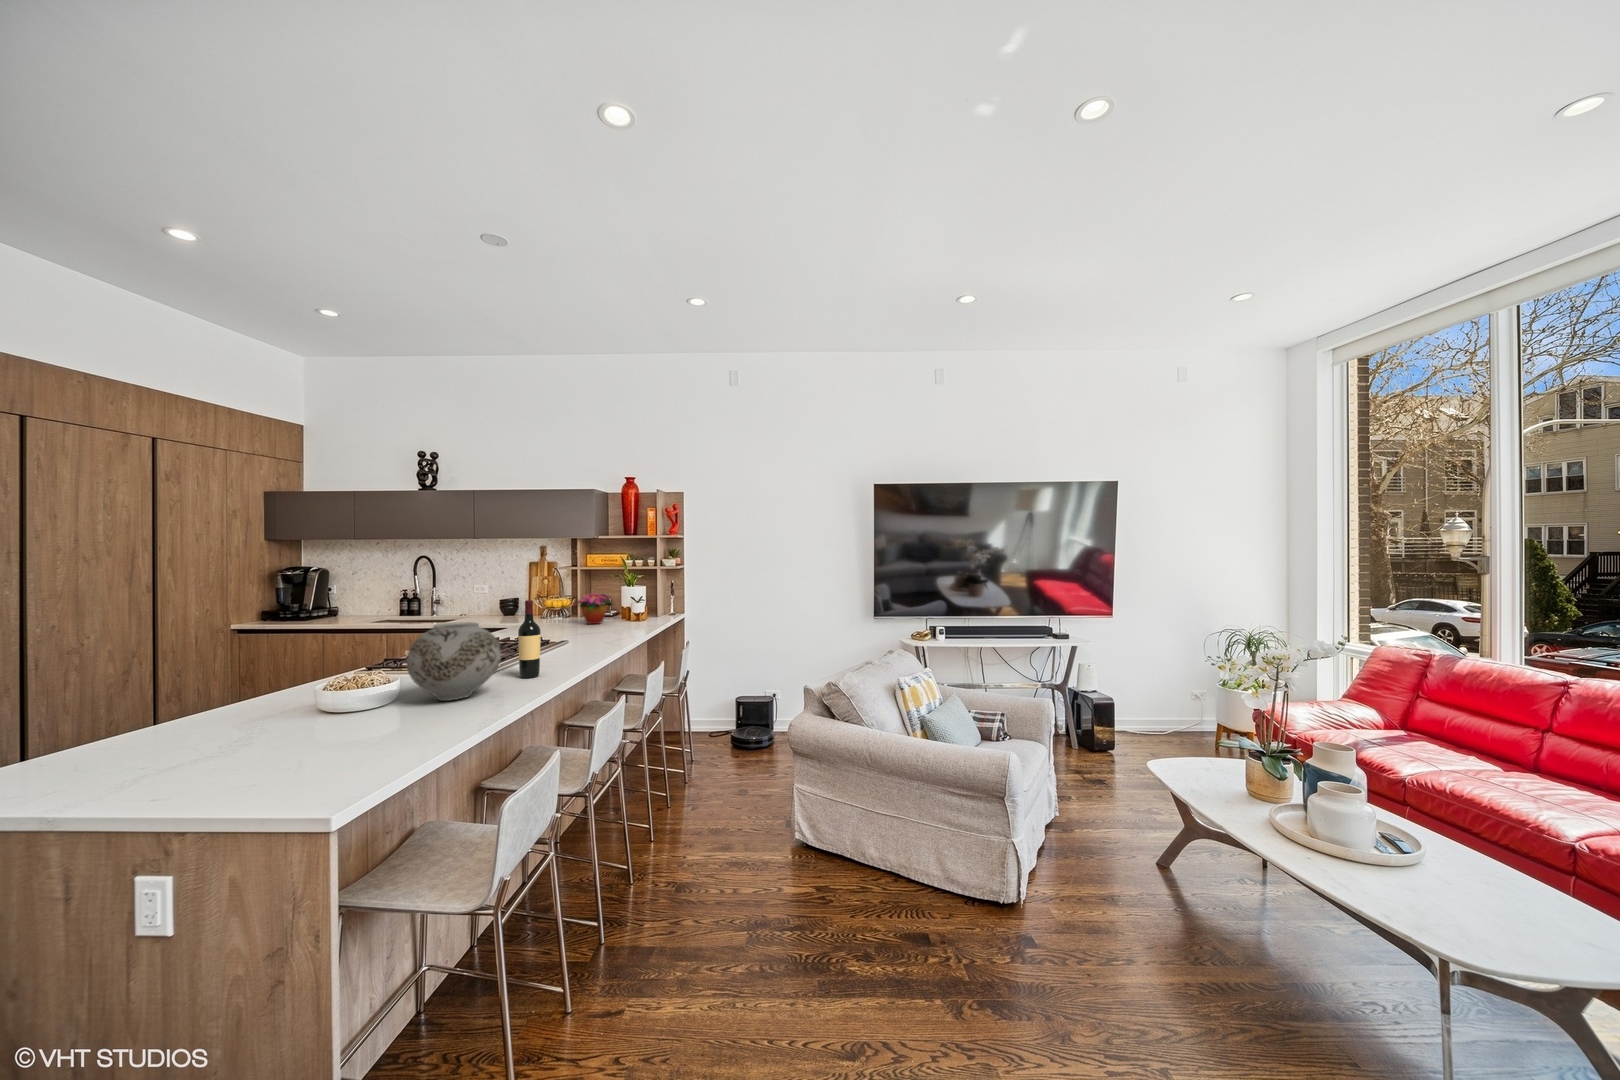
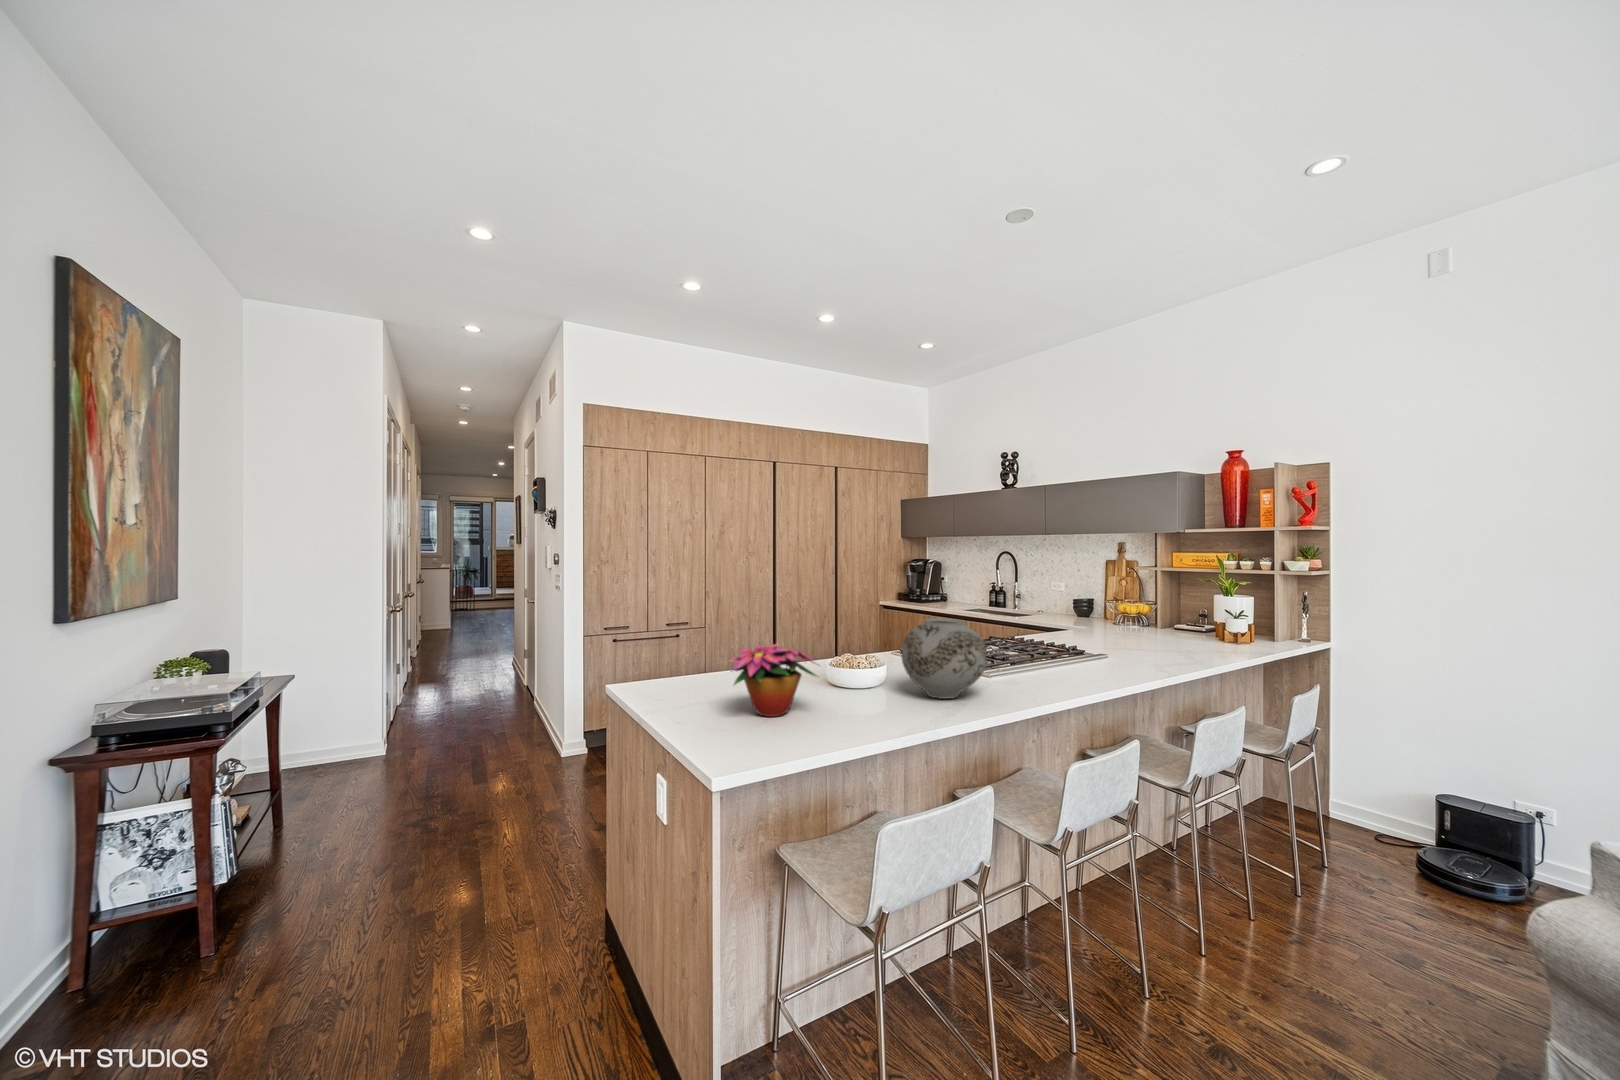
flower arrangement: present [573,593,610,624] -> present [729,643,816,717]
wine bottle: present [518,600,541,678] -> none [1018,602,1043,692]

